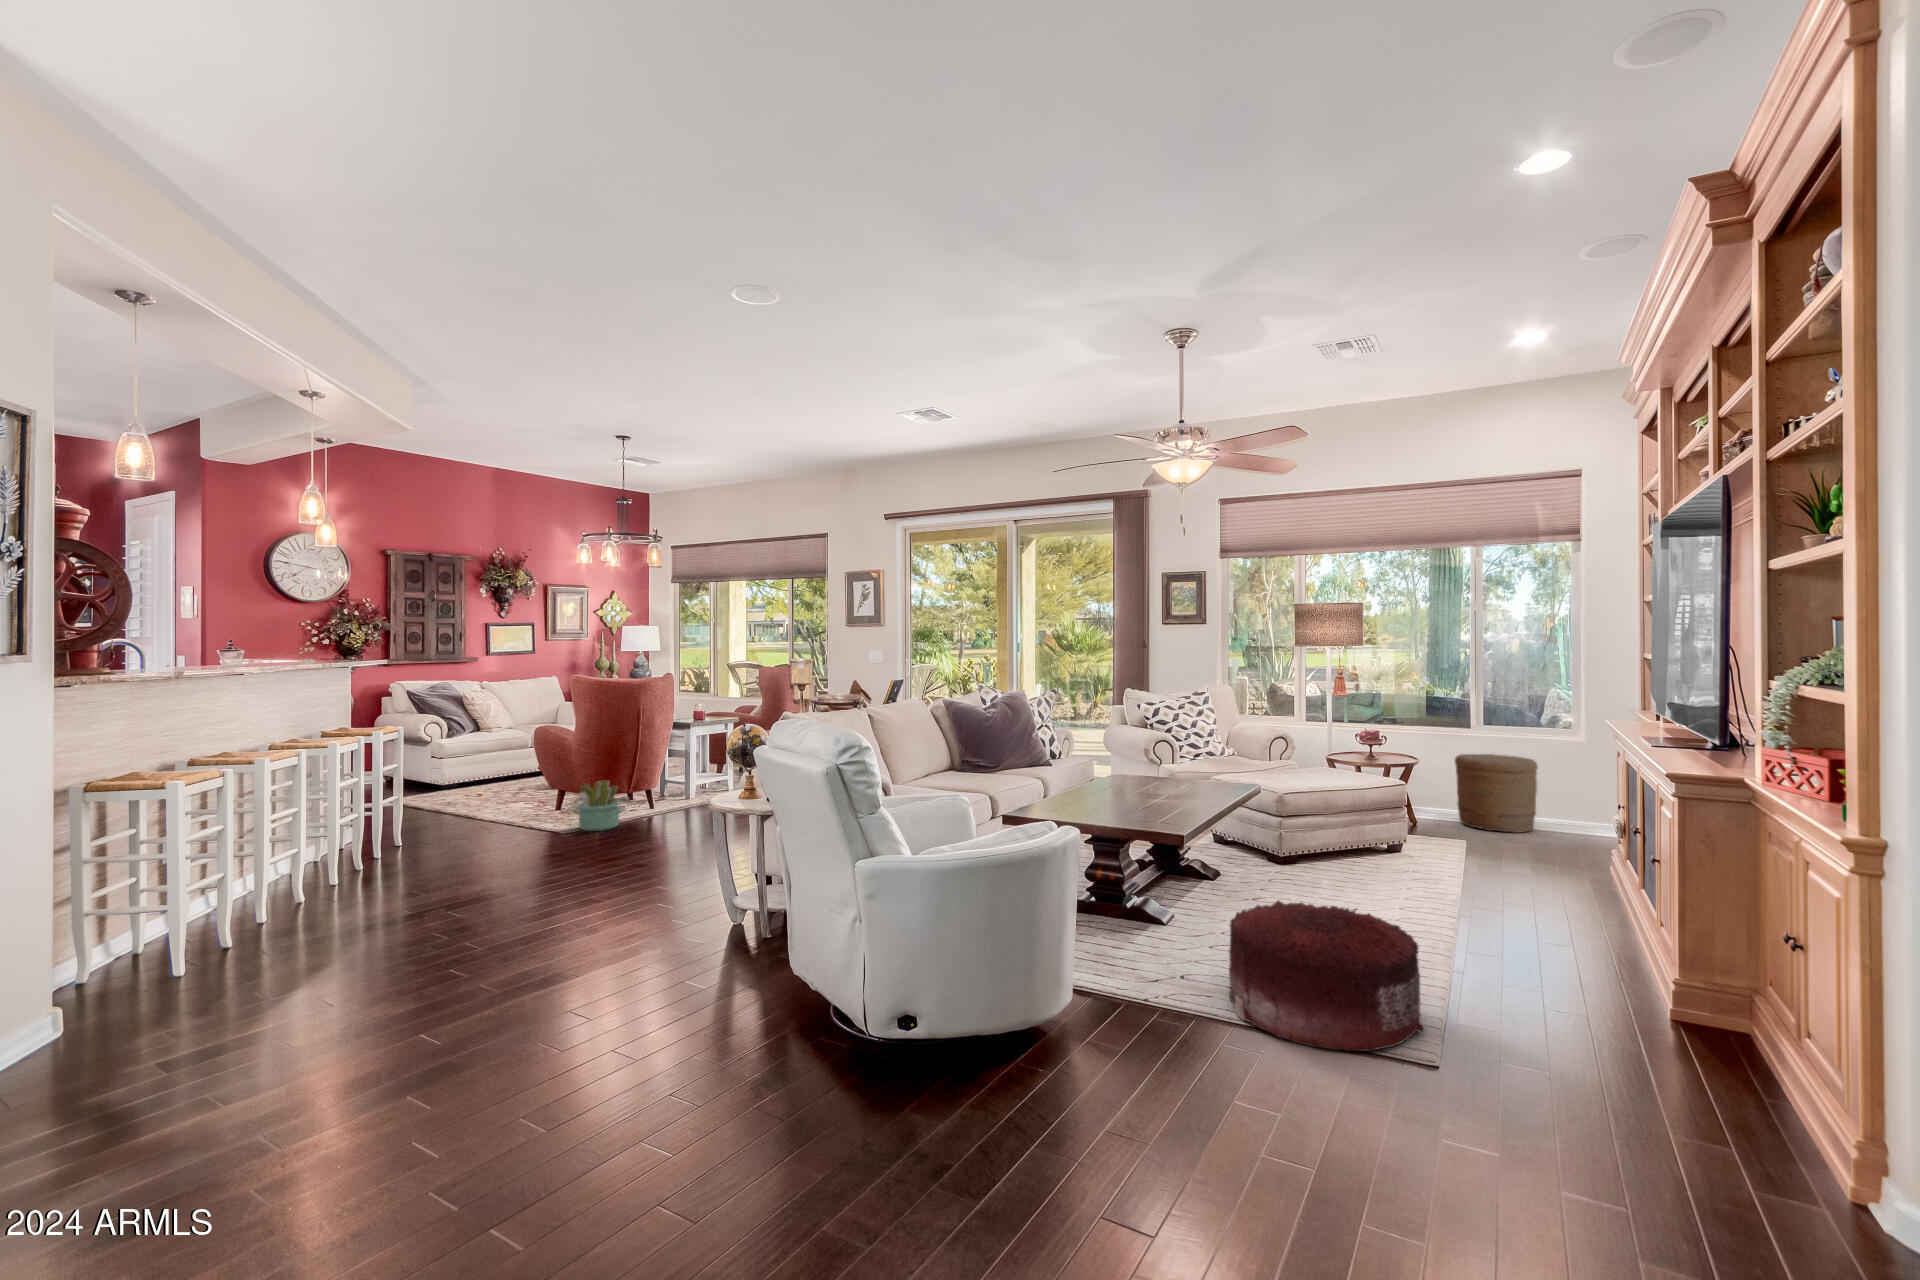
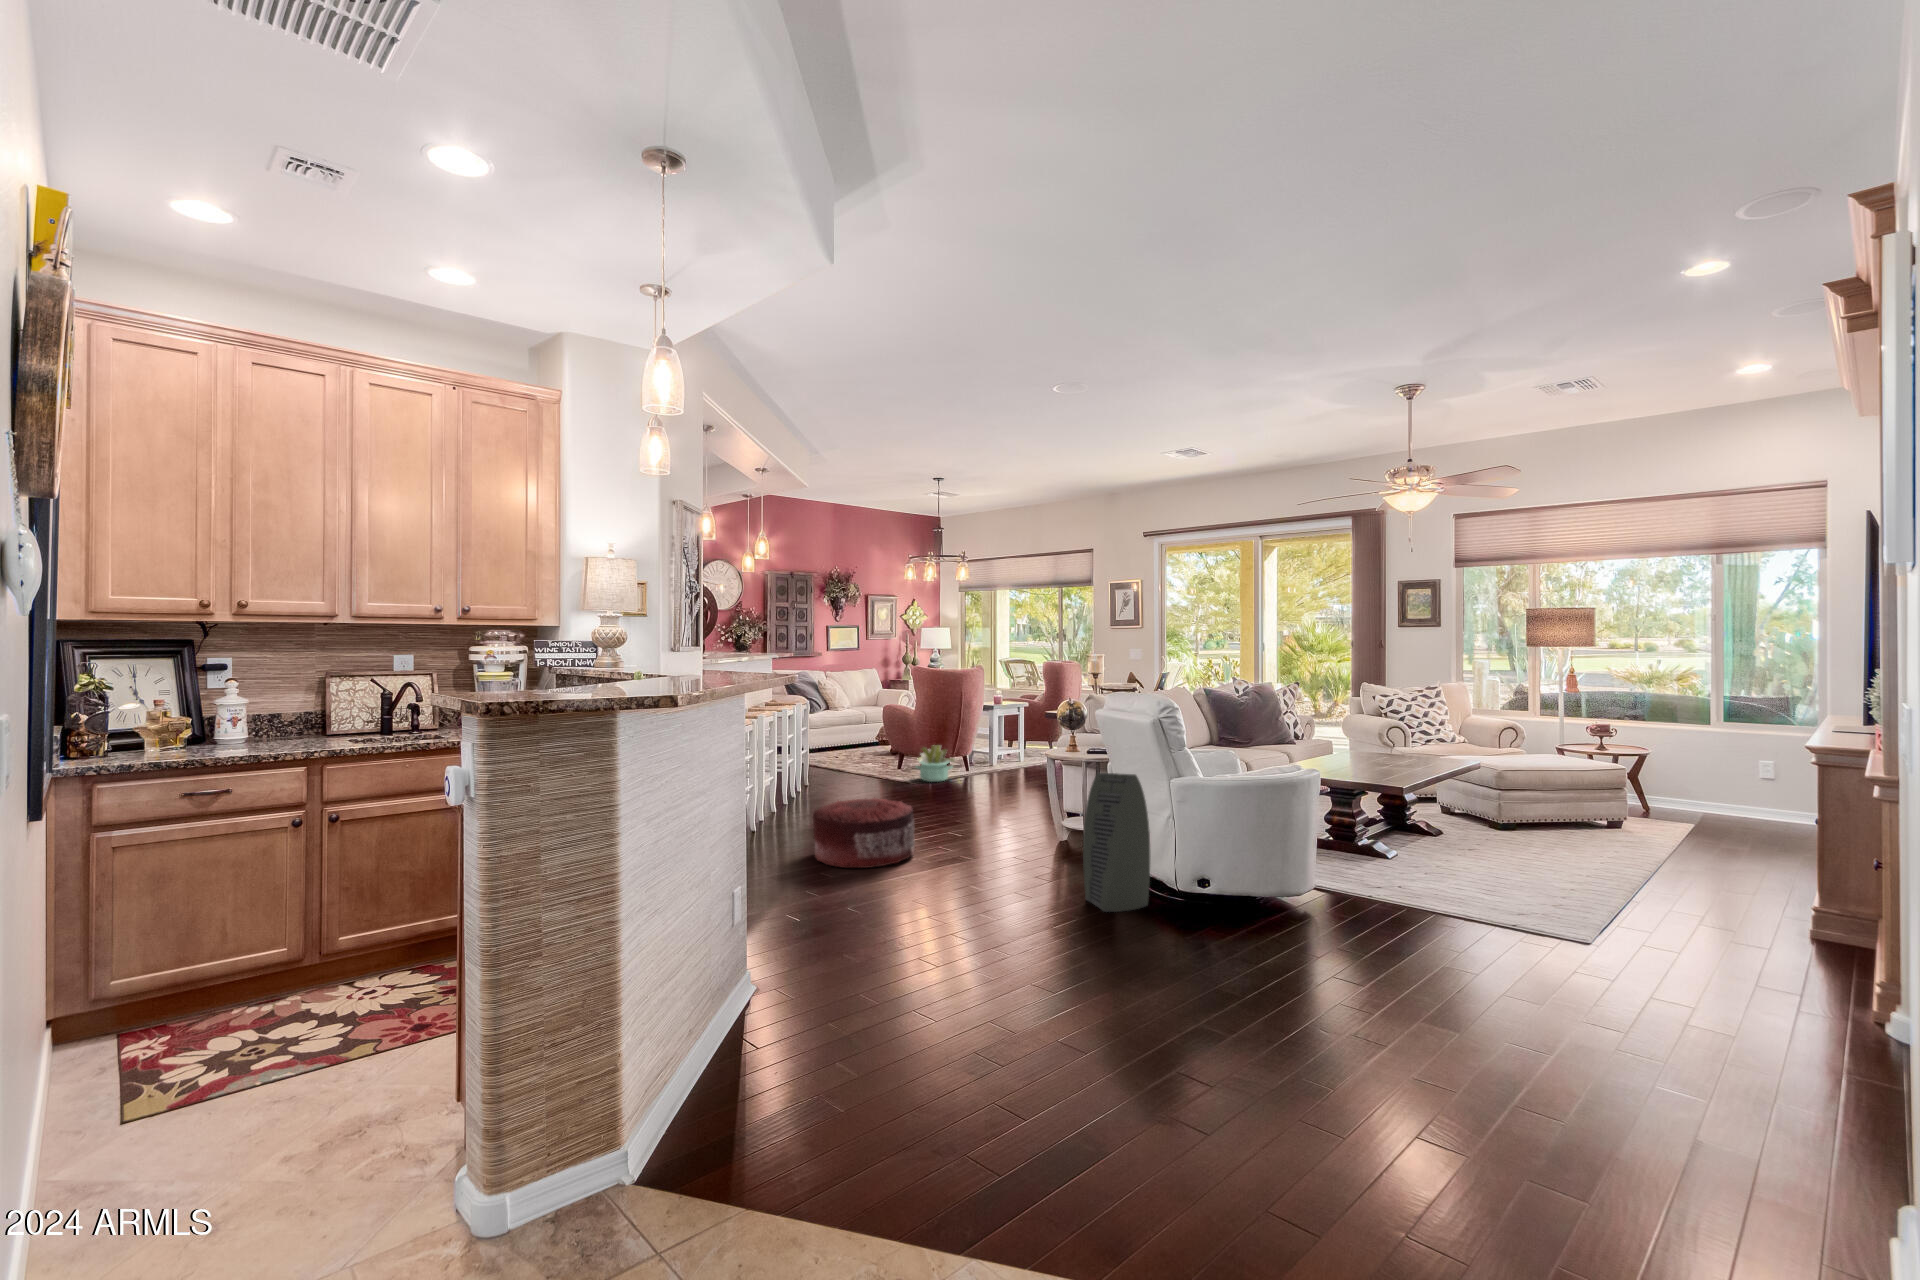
woven basket: present [1455,754,1538,833] -> none [1692,748,1781,821]
air purifier: none [722,847,829,1077] -> present [1083,773,1150,912]
pouf: present [1229,901,1425,1052] -> present [813,797,915,868]

